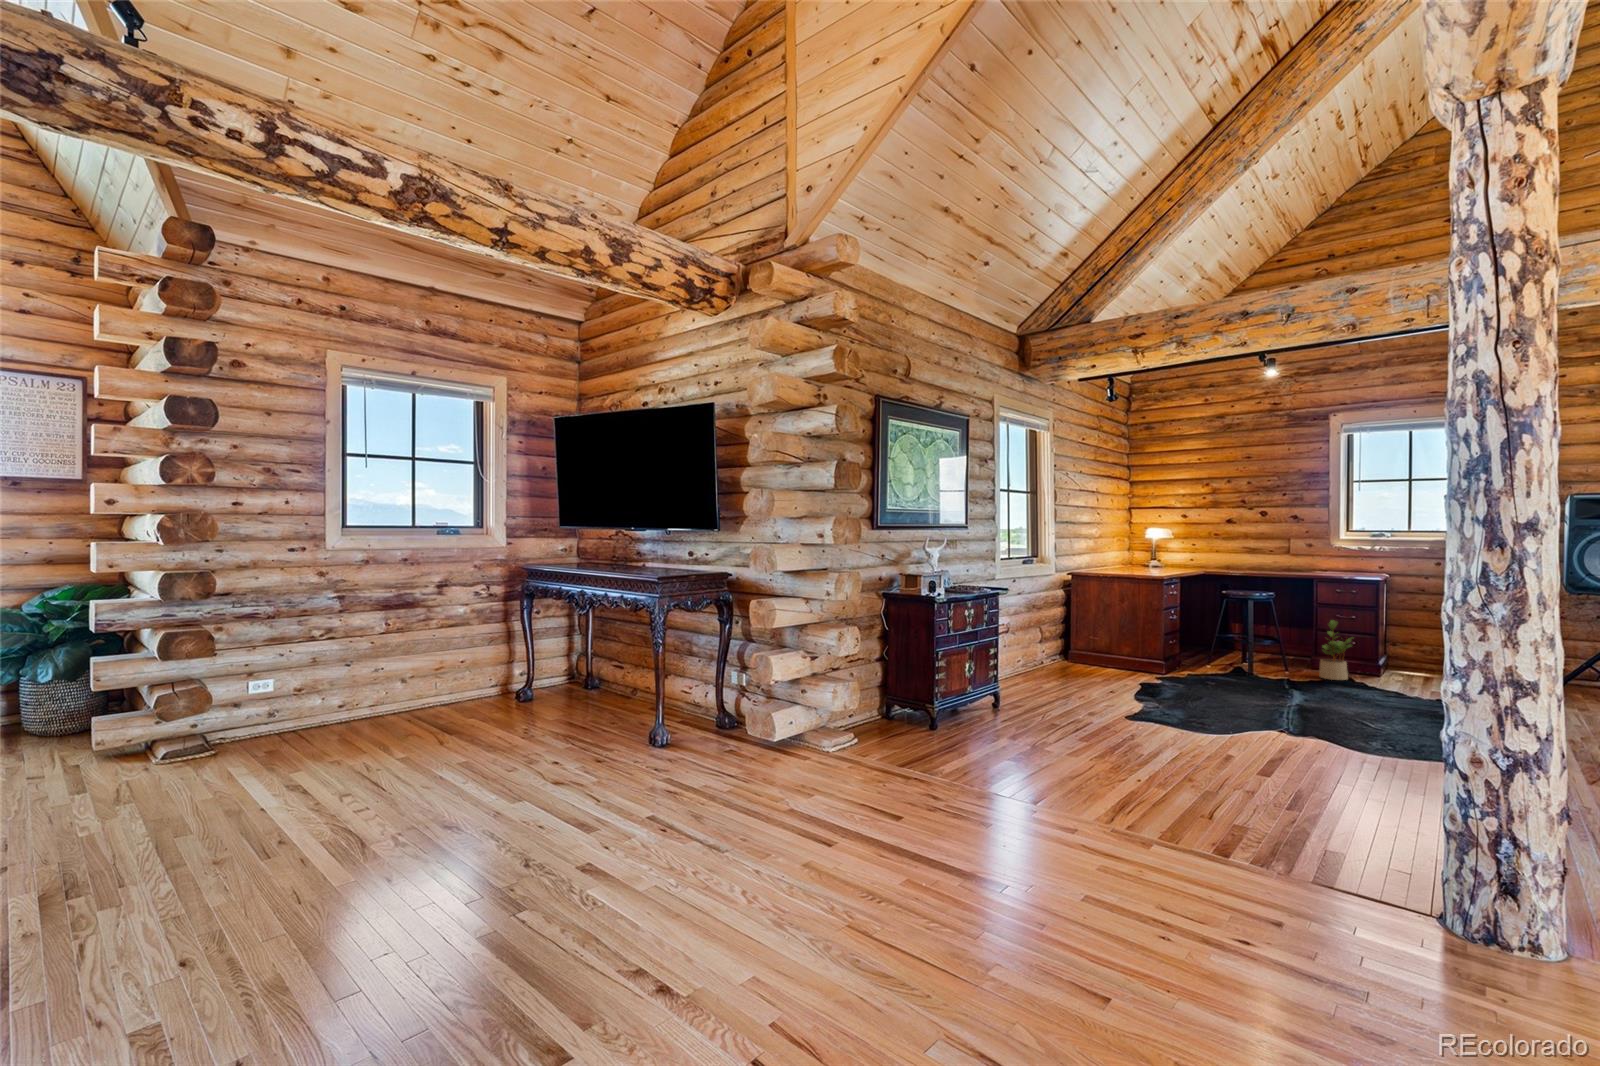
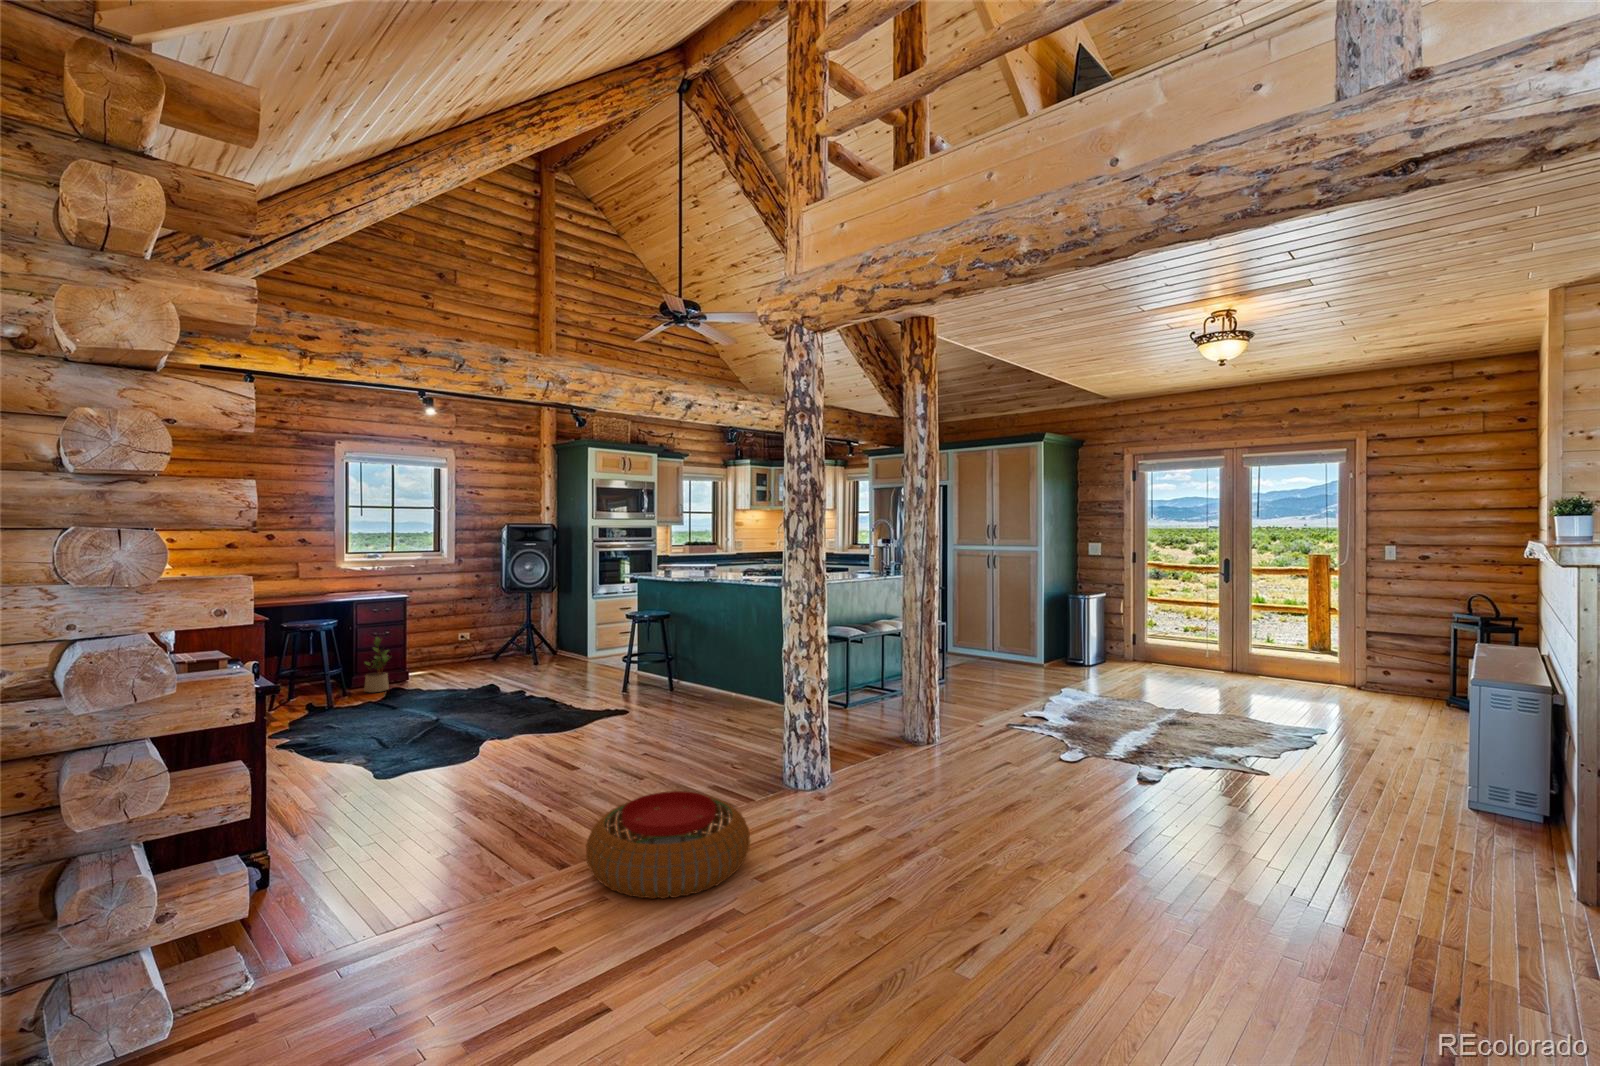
pouf: none [941,775,1138,899] -> present [586,791,750,899]

